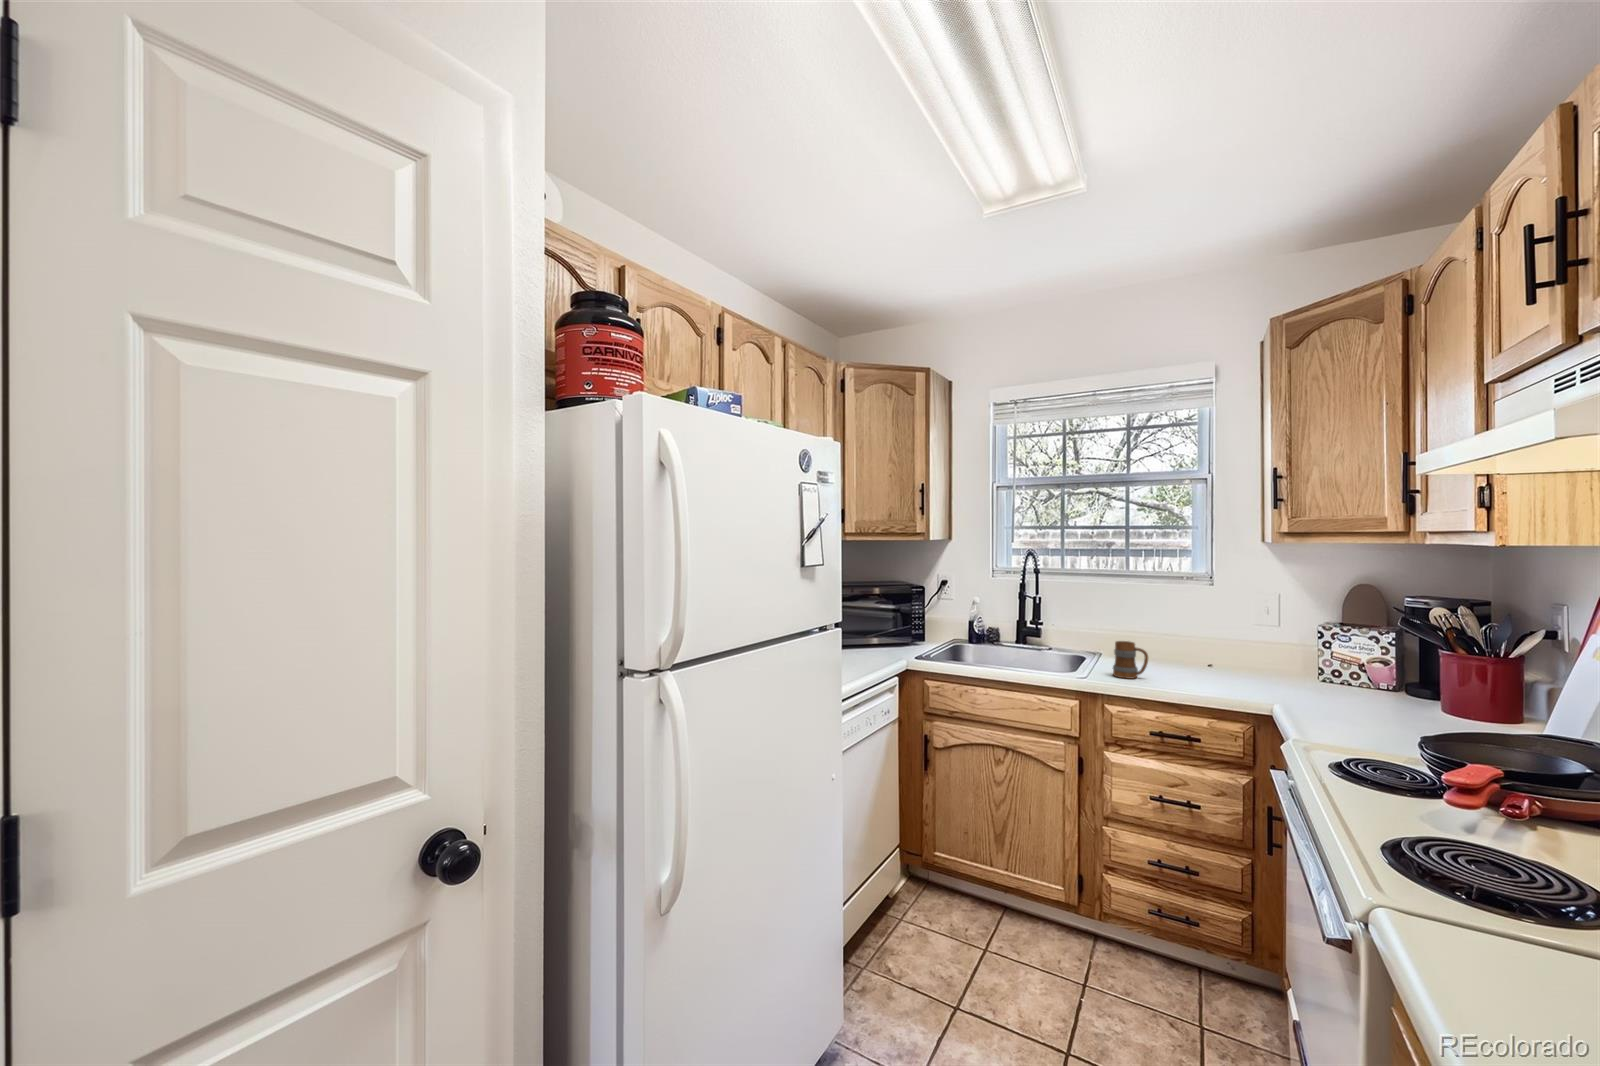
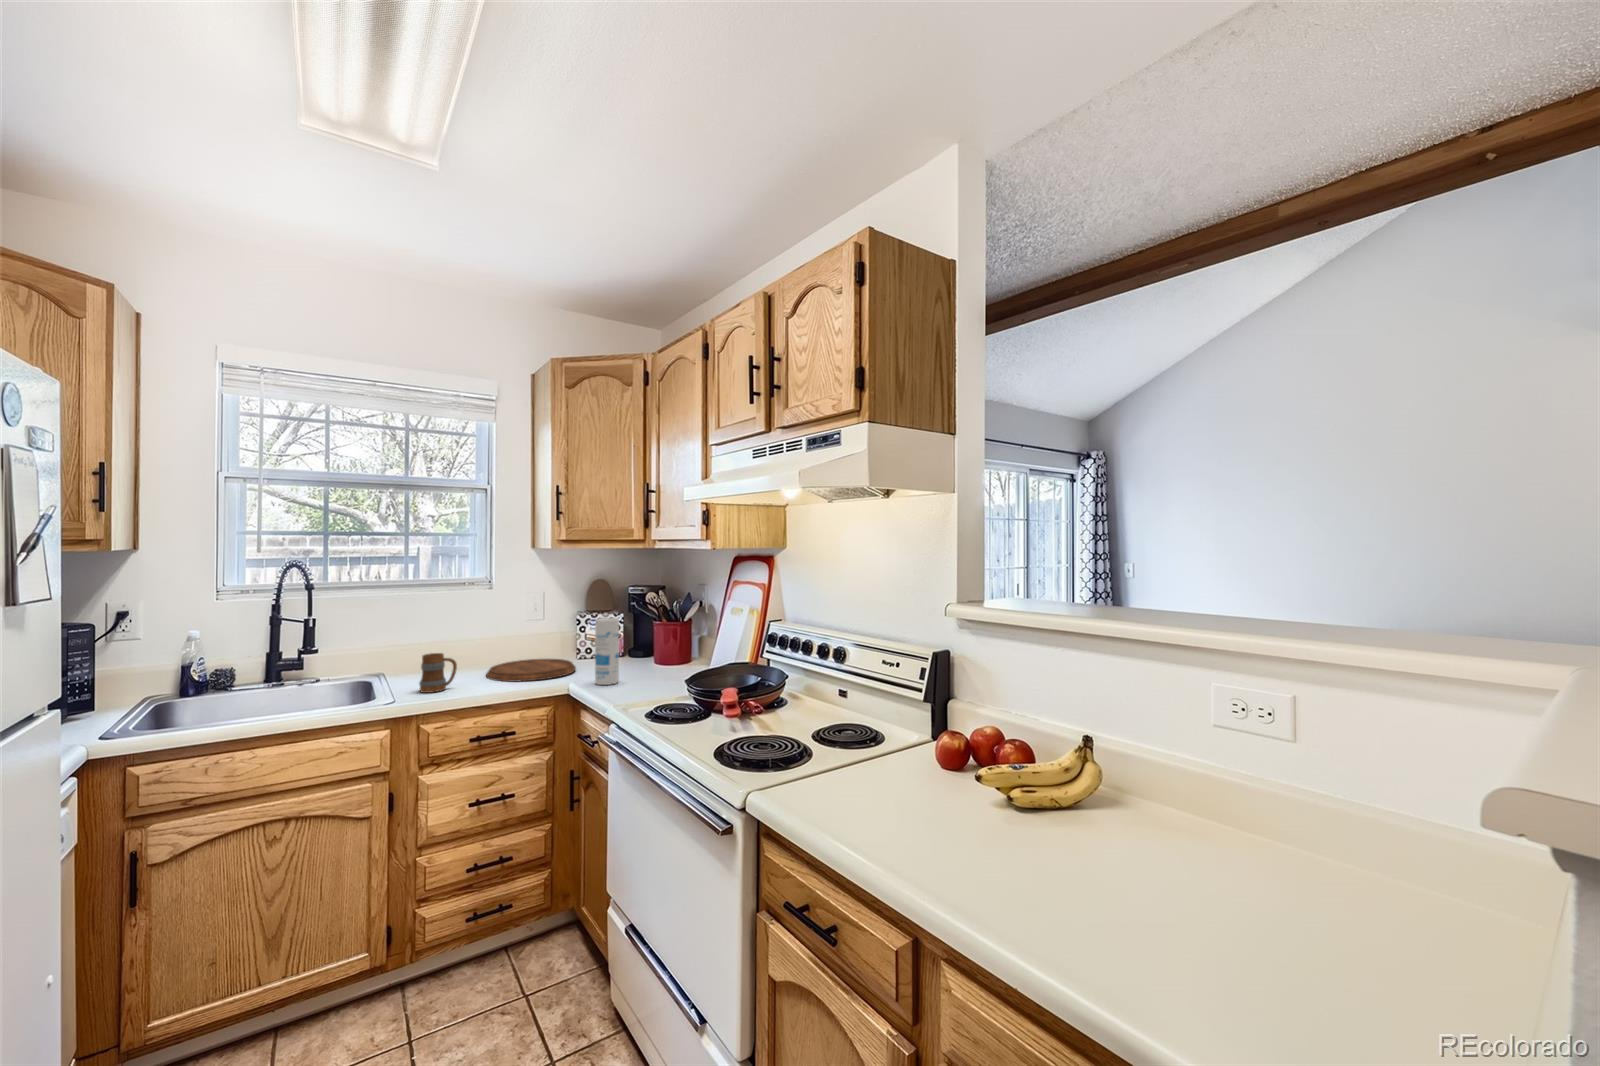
canister: none [1309,632,1347,719] -> present [595,618,619,685]
cutting board: none [1188,666,1302,694] -> present [486,659,576,682]

